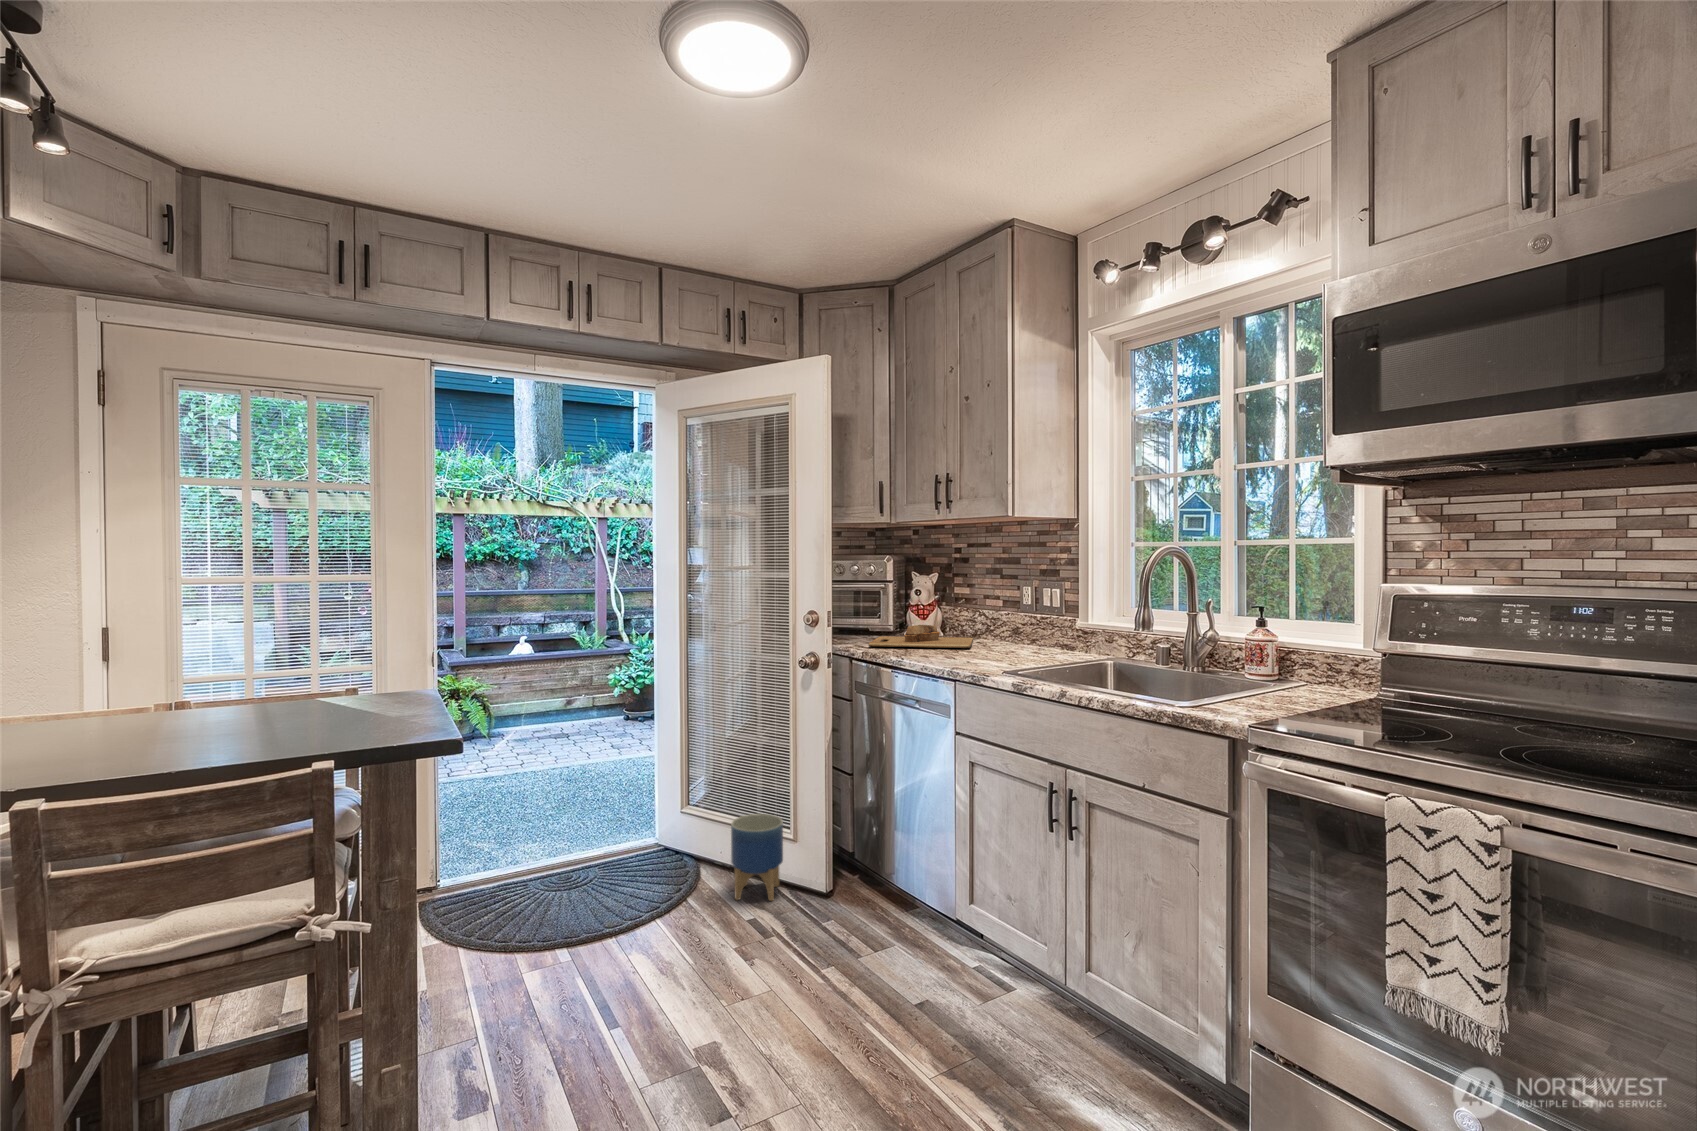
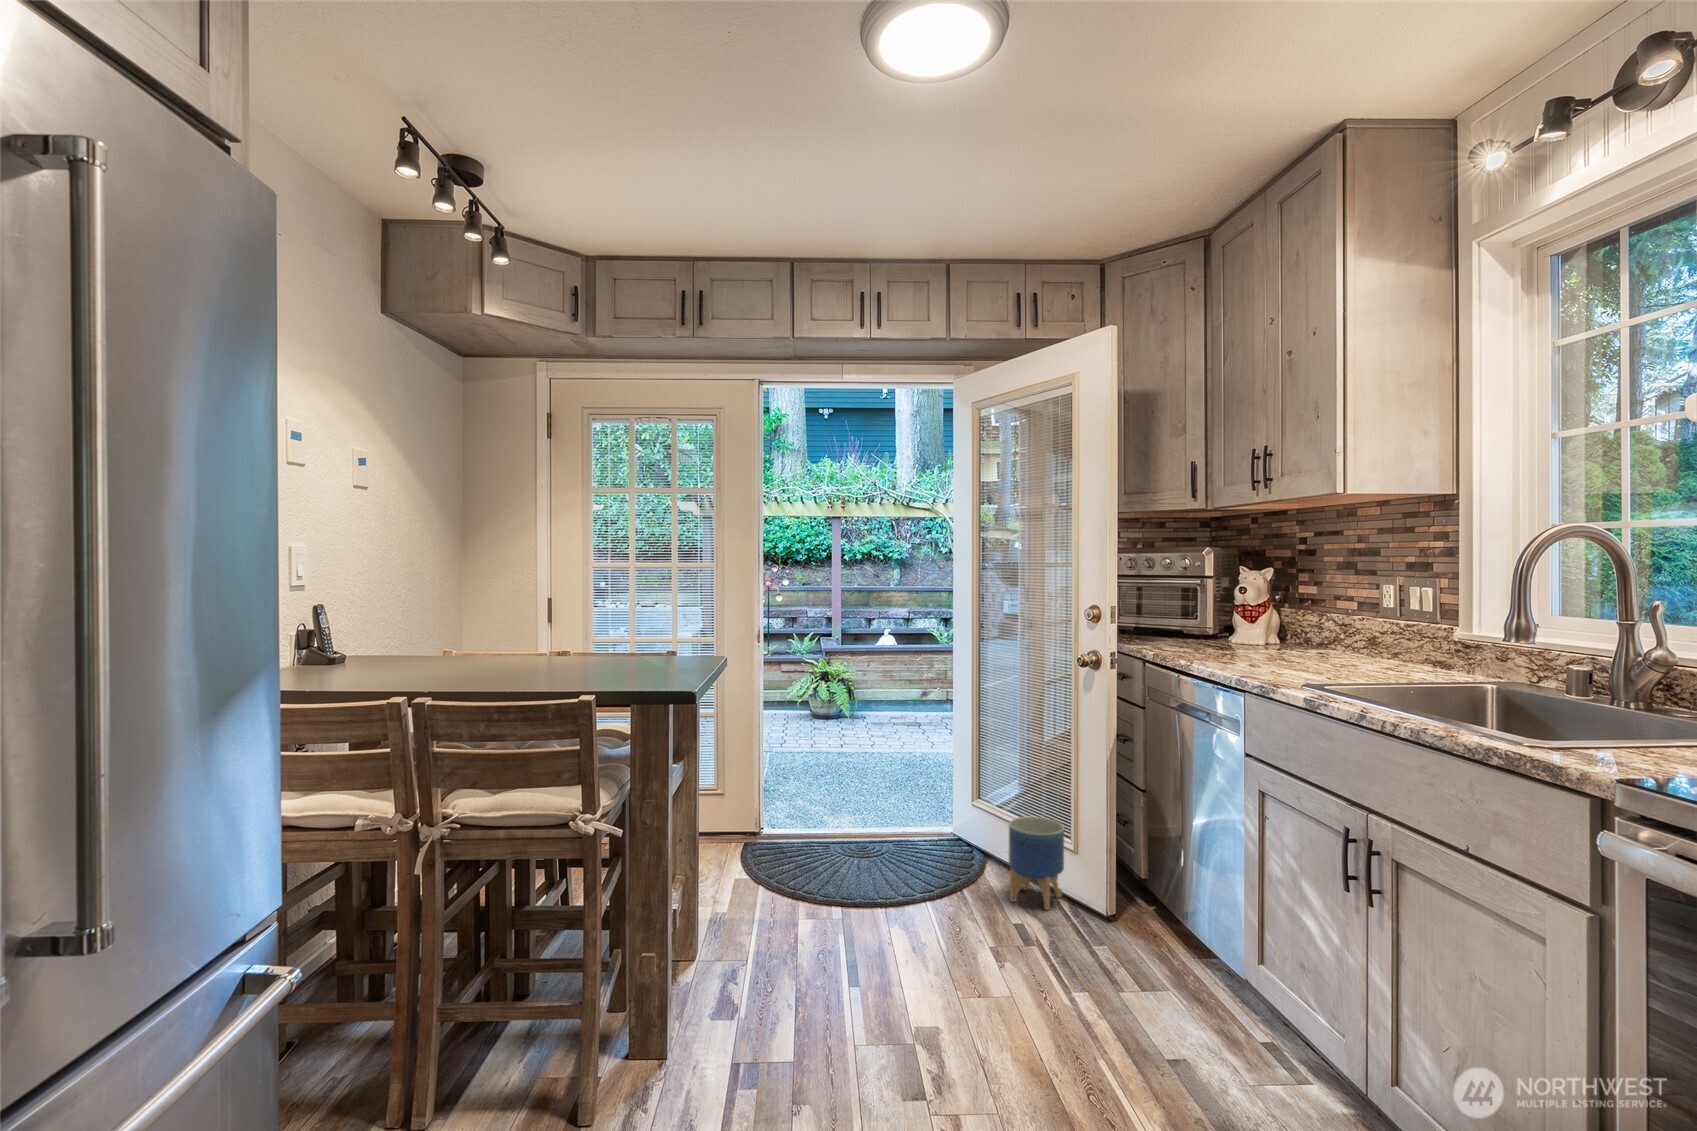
cutting board: present [869,625,973,648] -> none [1168,627,1314,657]

